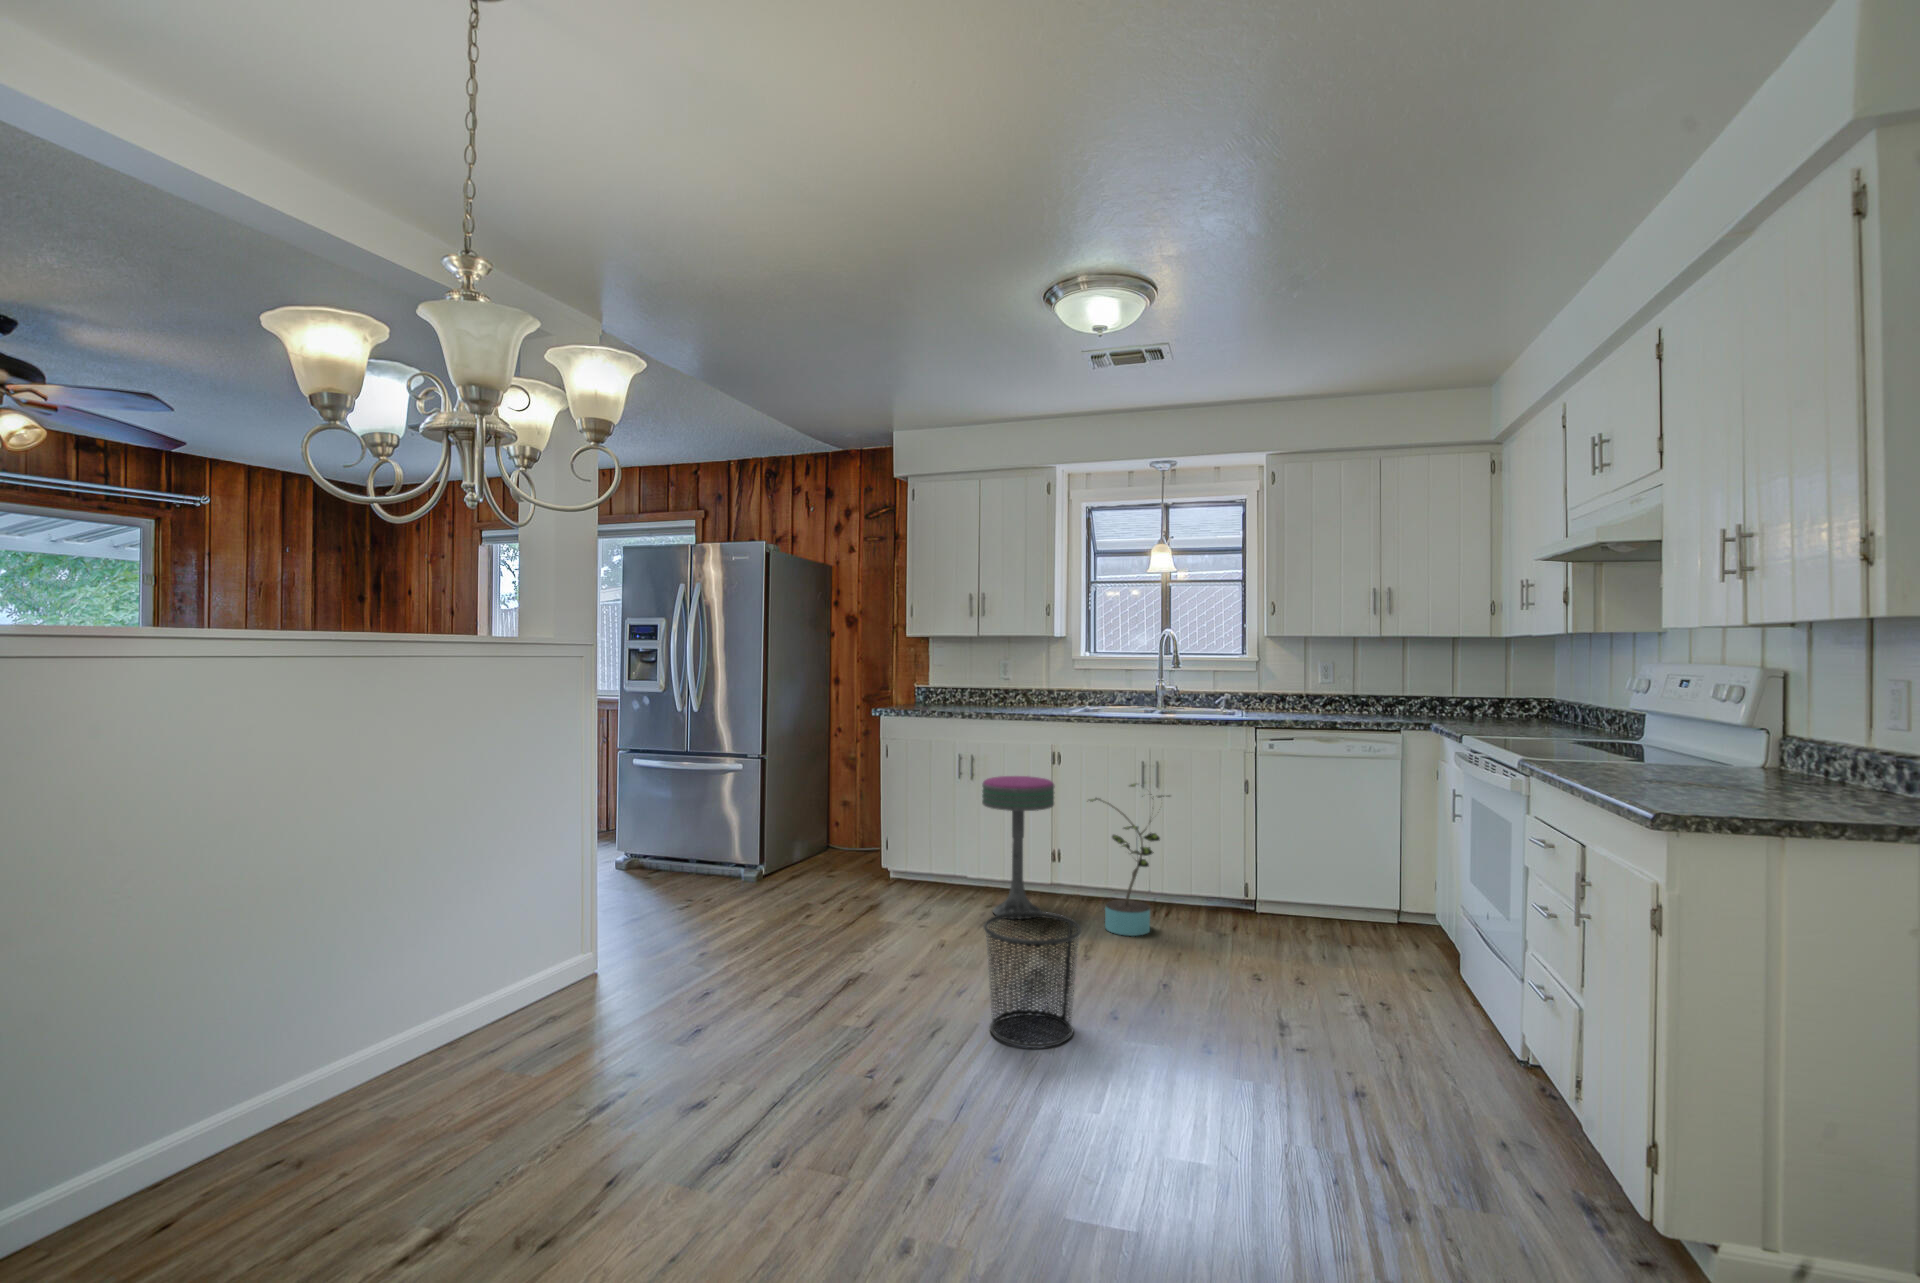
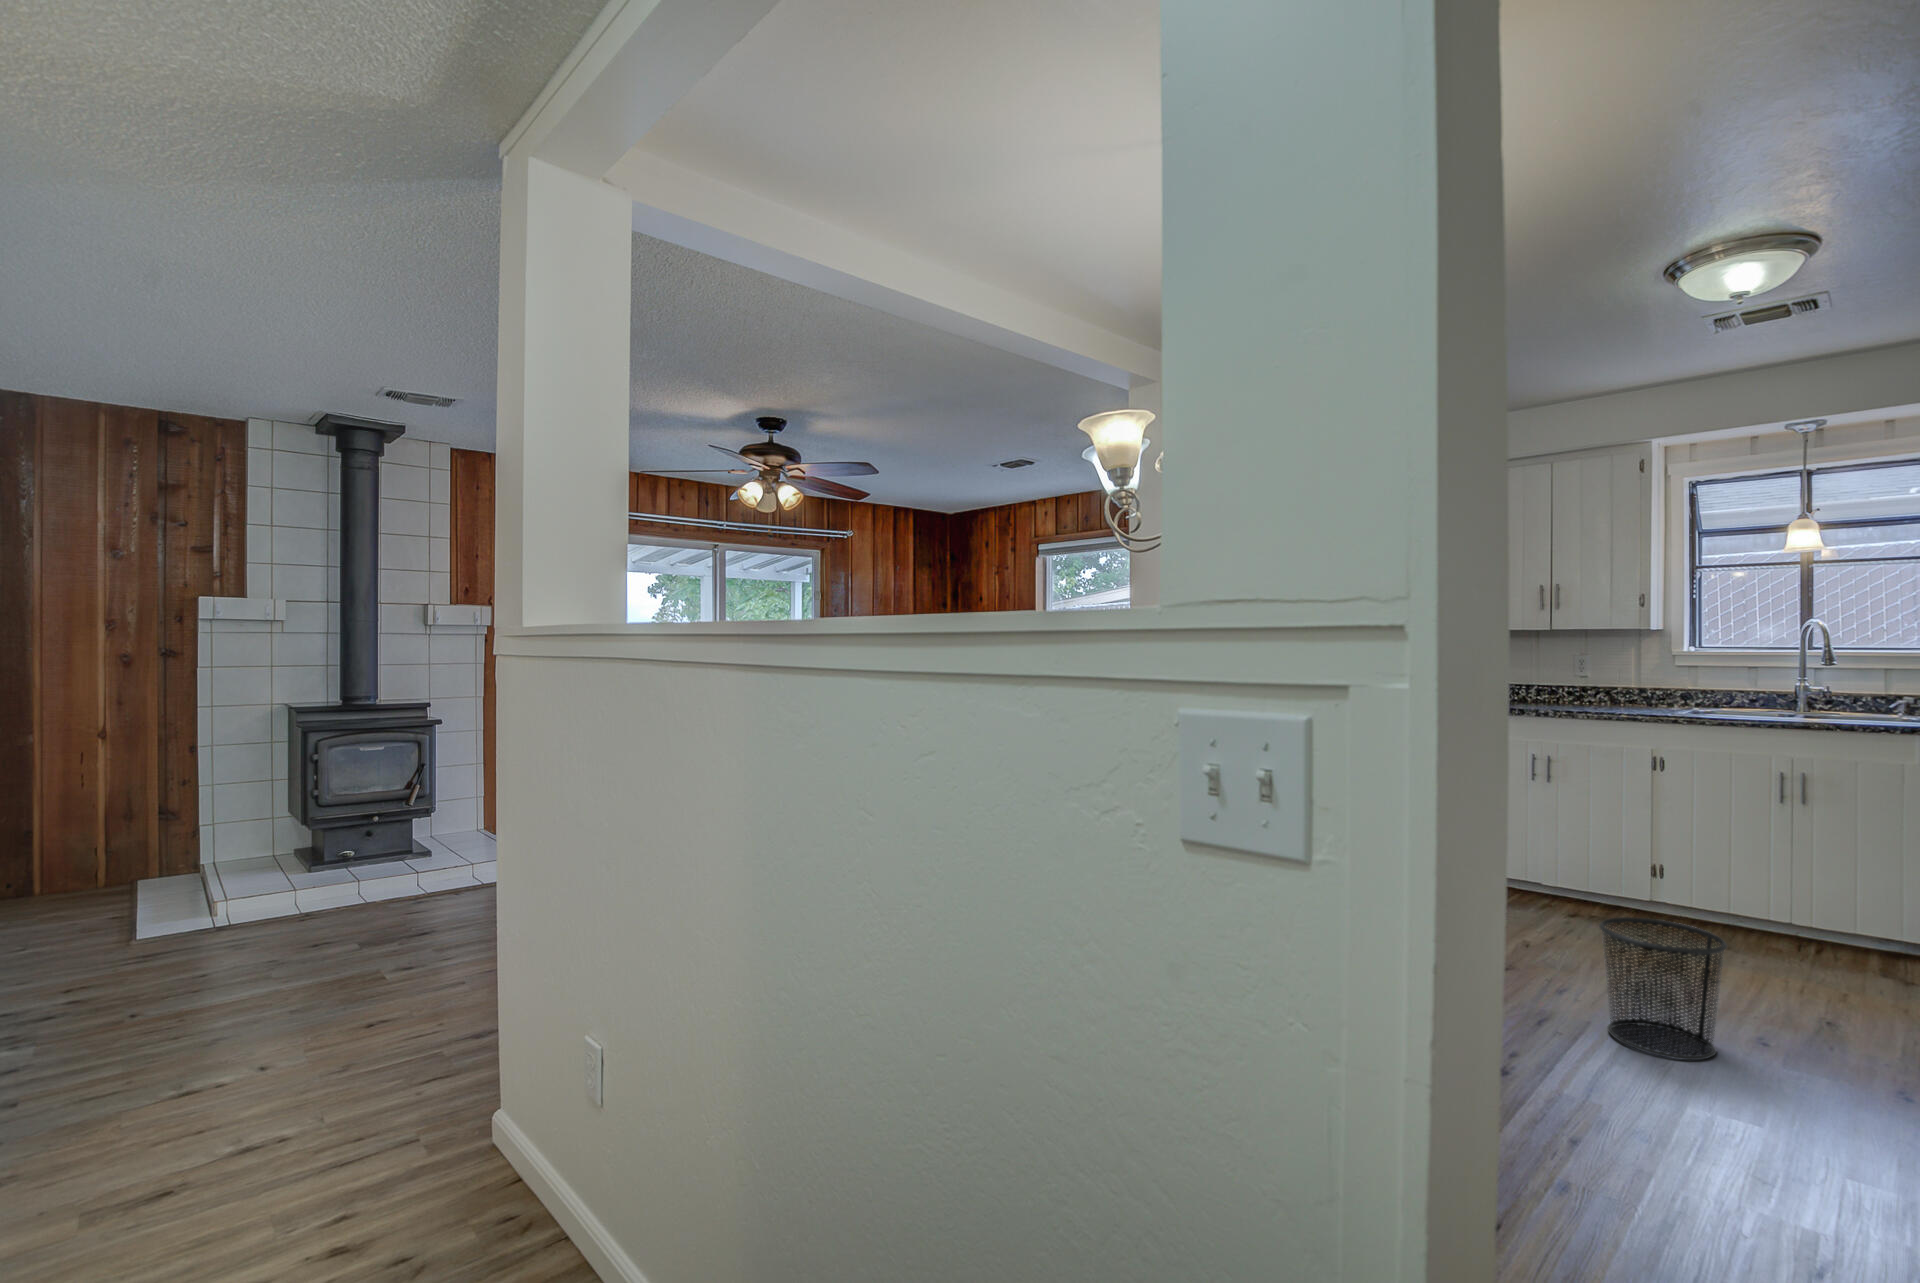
bar stool: present [982,776,1055,919] -> none [1564,779,1659,933]
potted plant: present [1090,784,1169,936] -> none [1706,796,1833,969]

